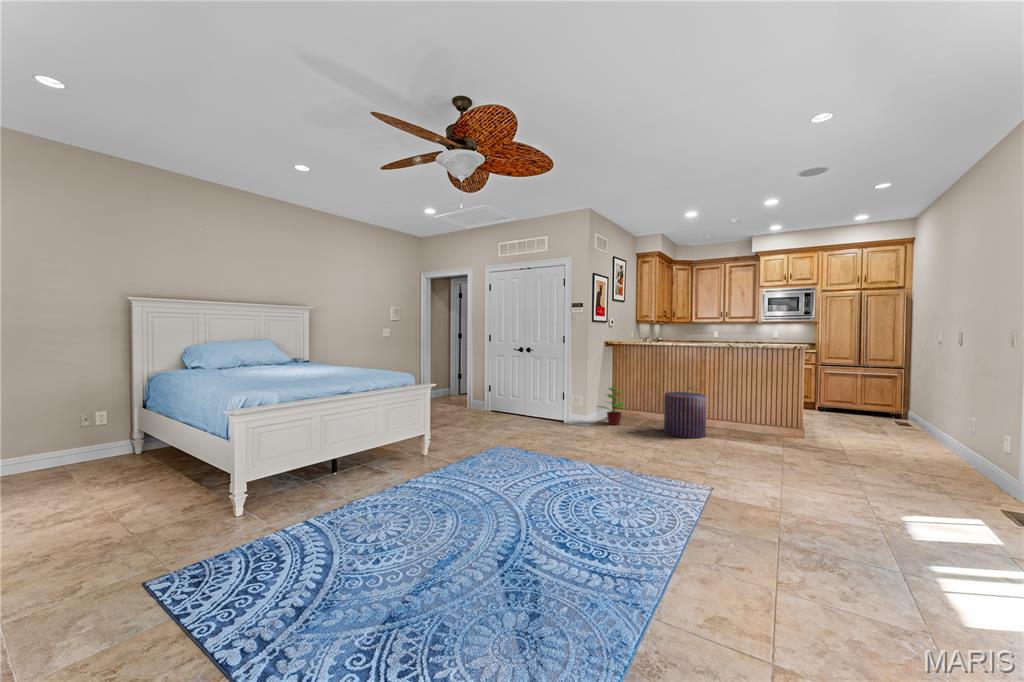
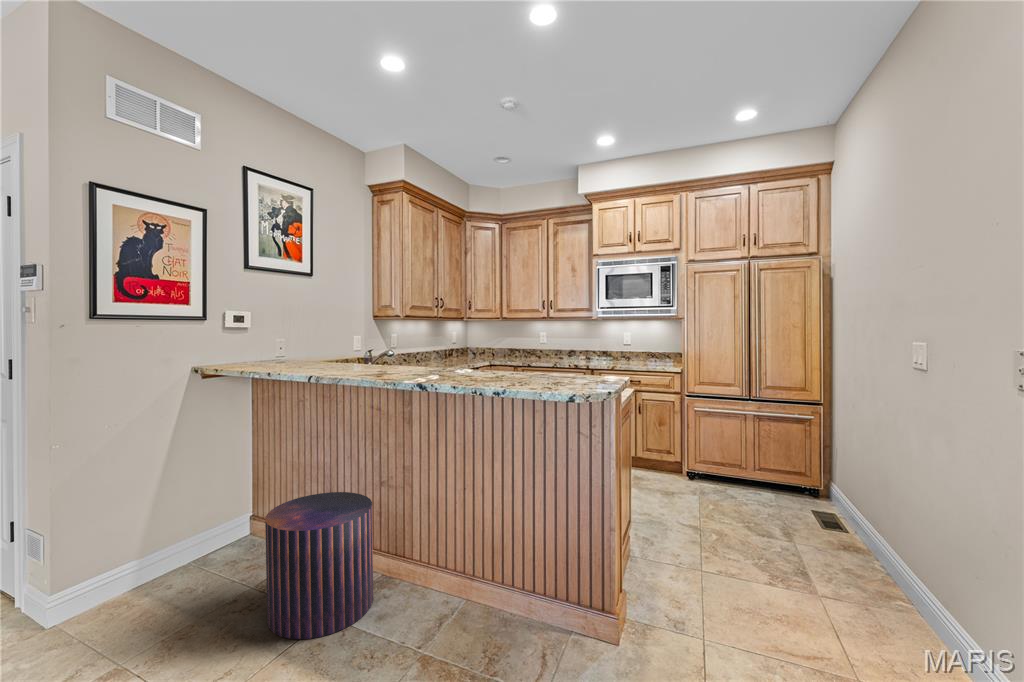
potted plant: present [598,386,626,425] -> none [164,474,252,573]

